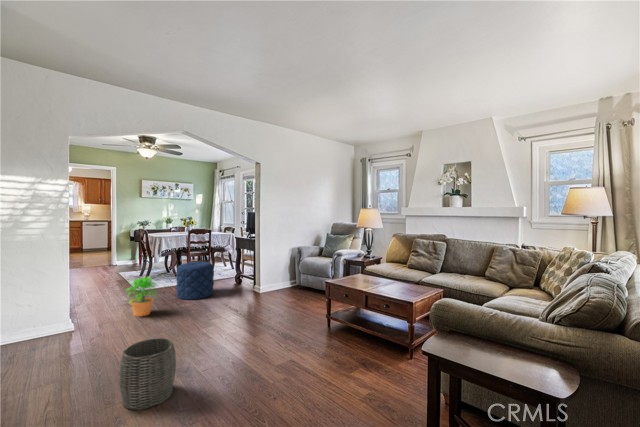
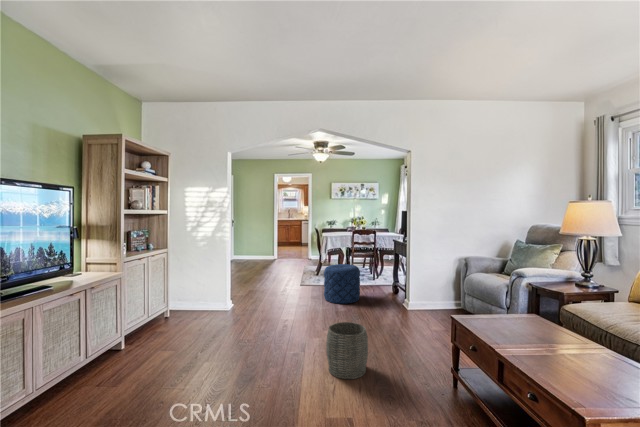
potted plant: present [128,277,157,317] -> none [270,273,299,311]
woven basket: present [119,338,176,410] -> present [326,322,368,379]

